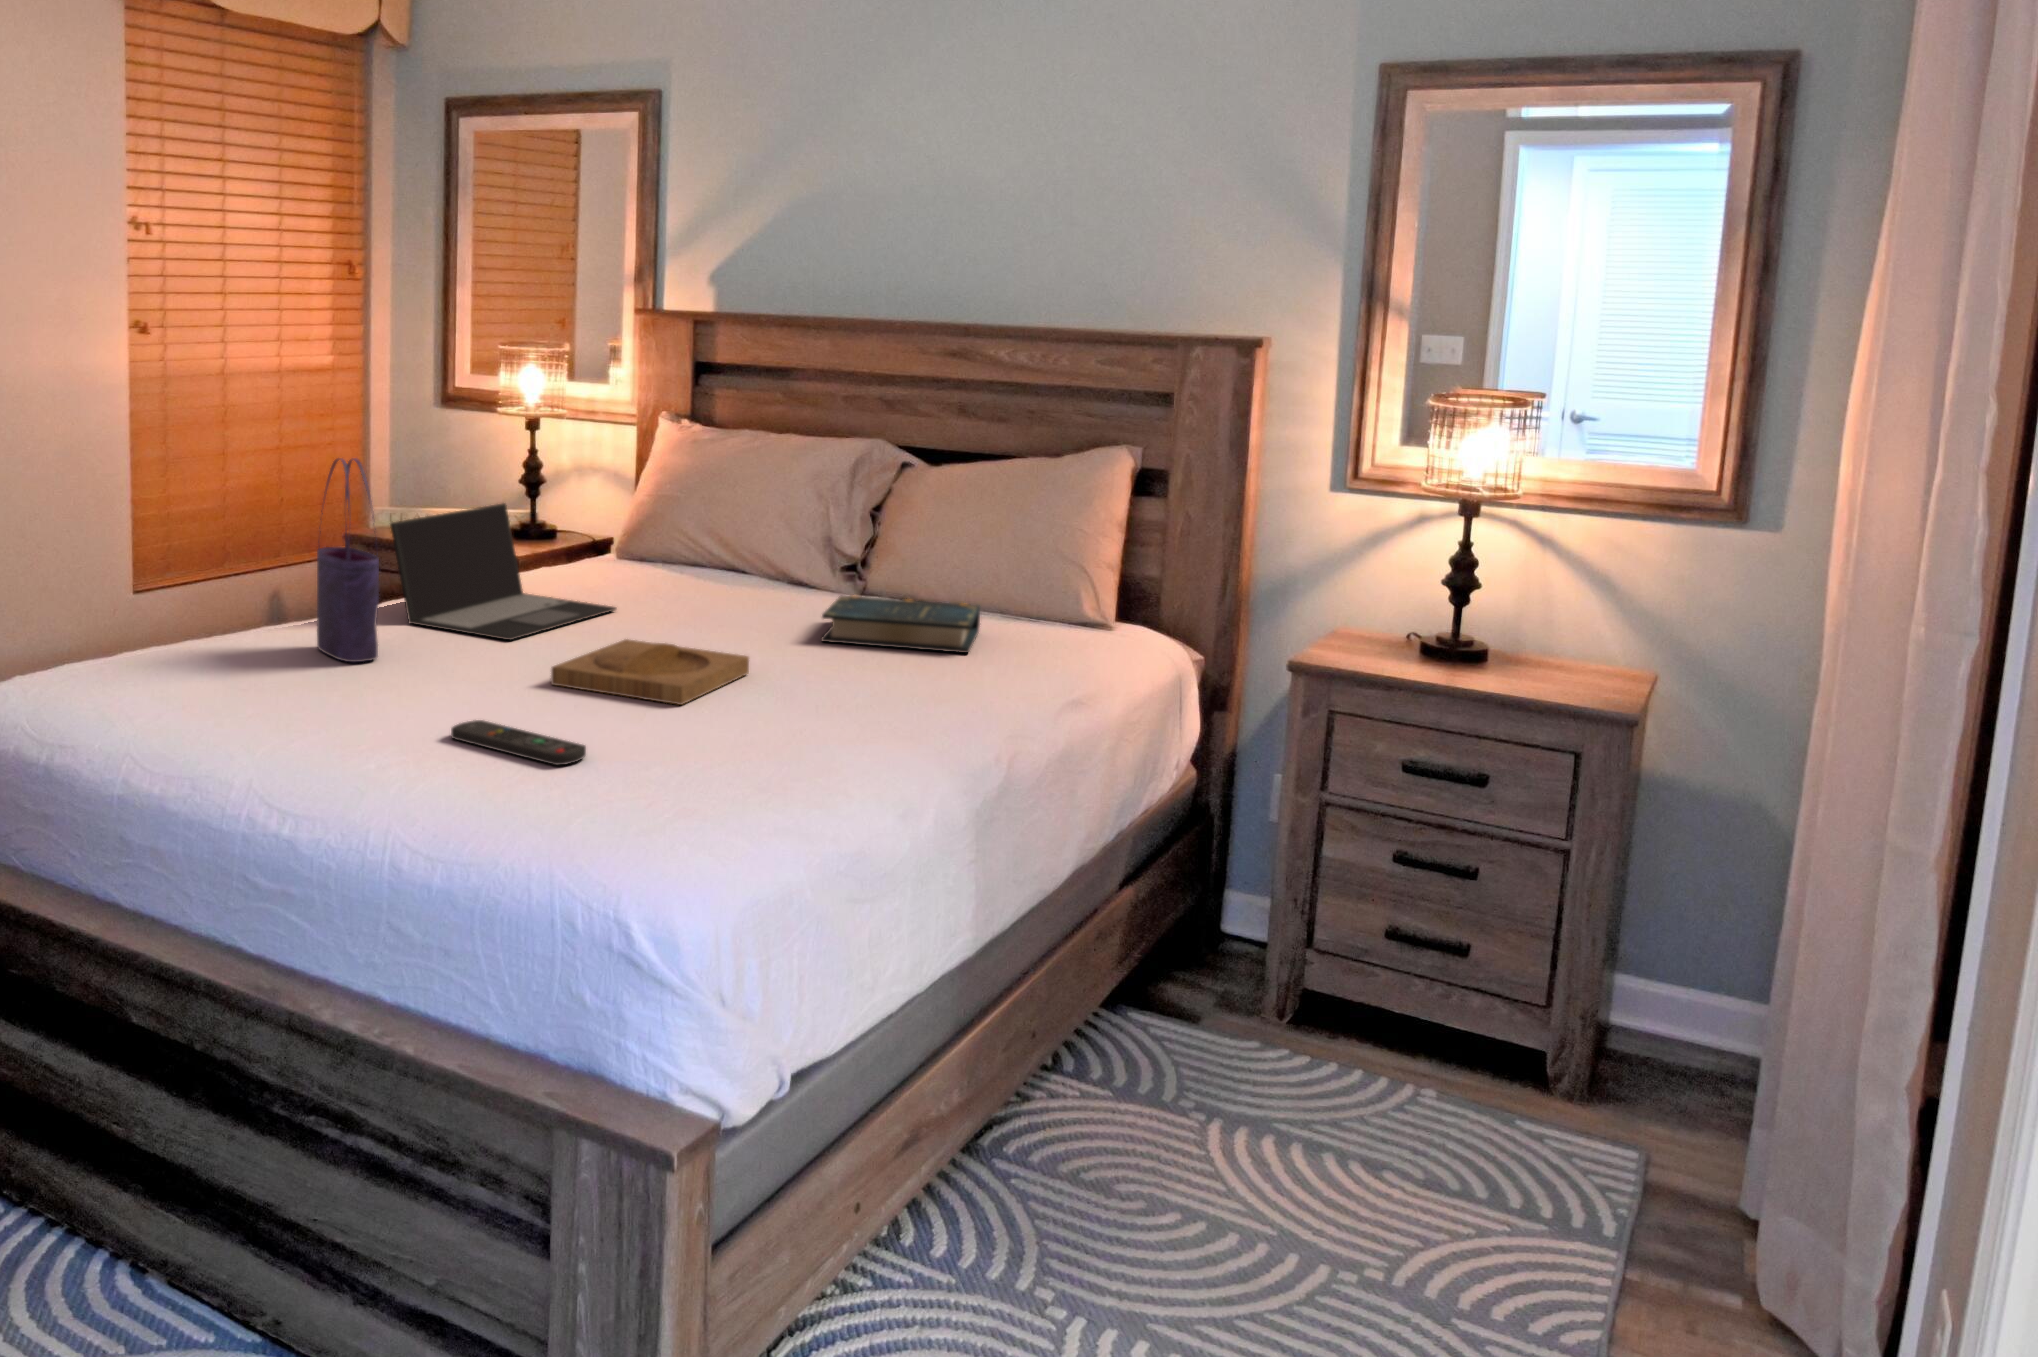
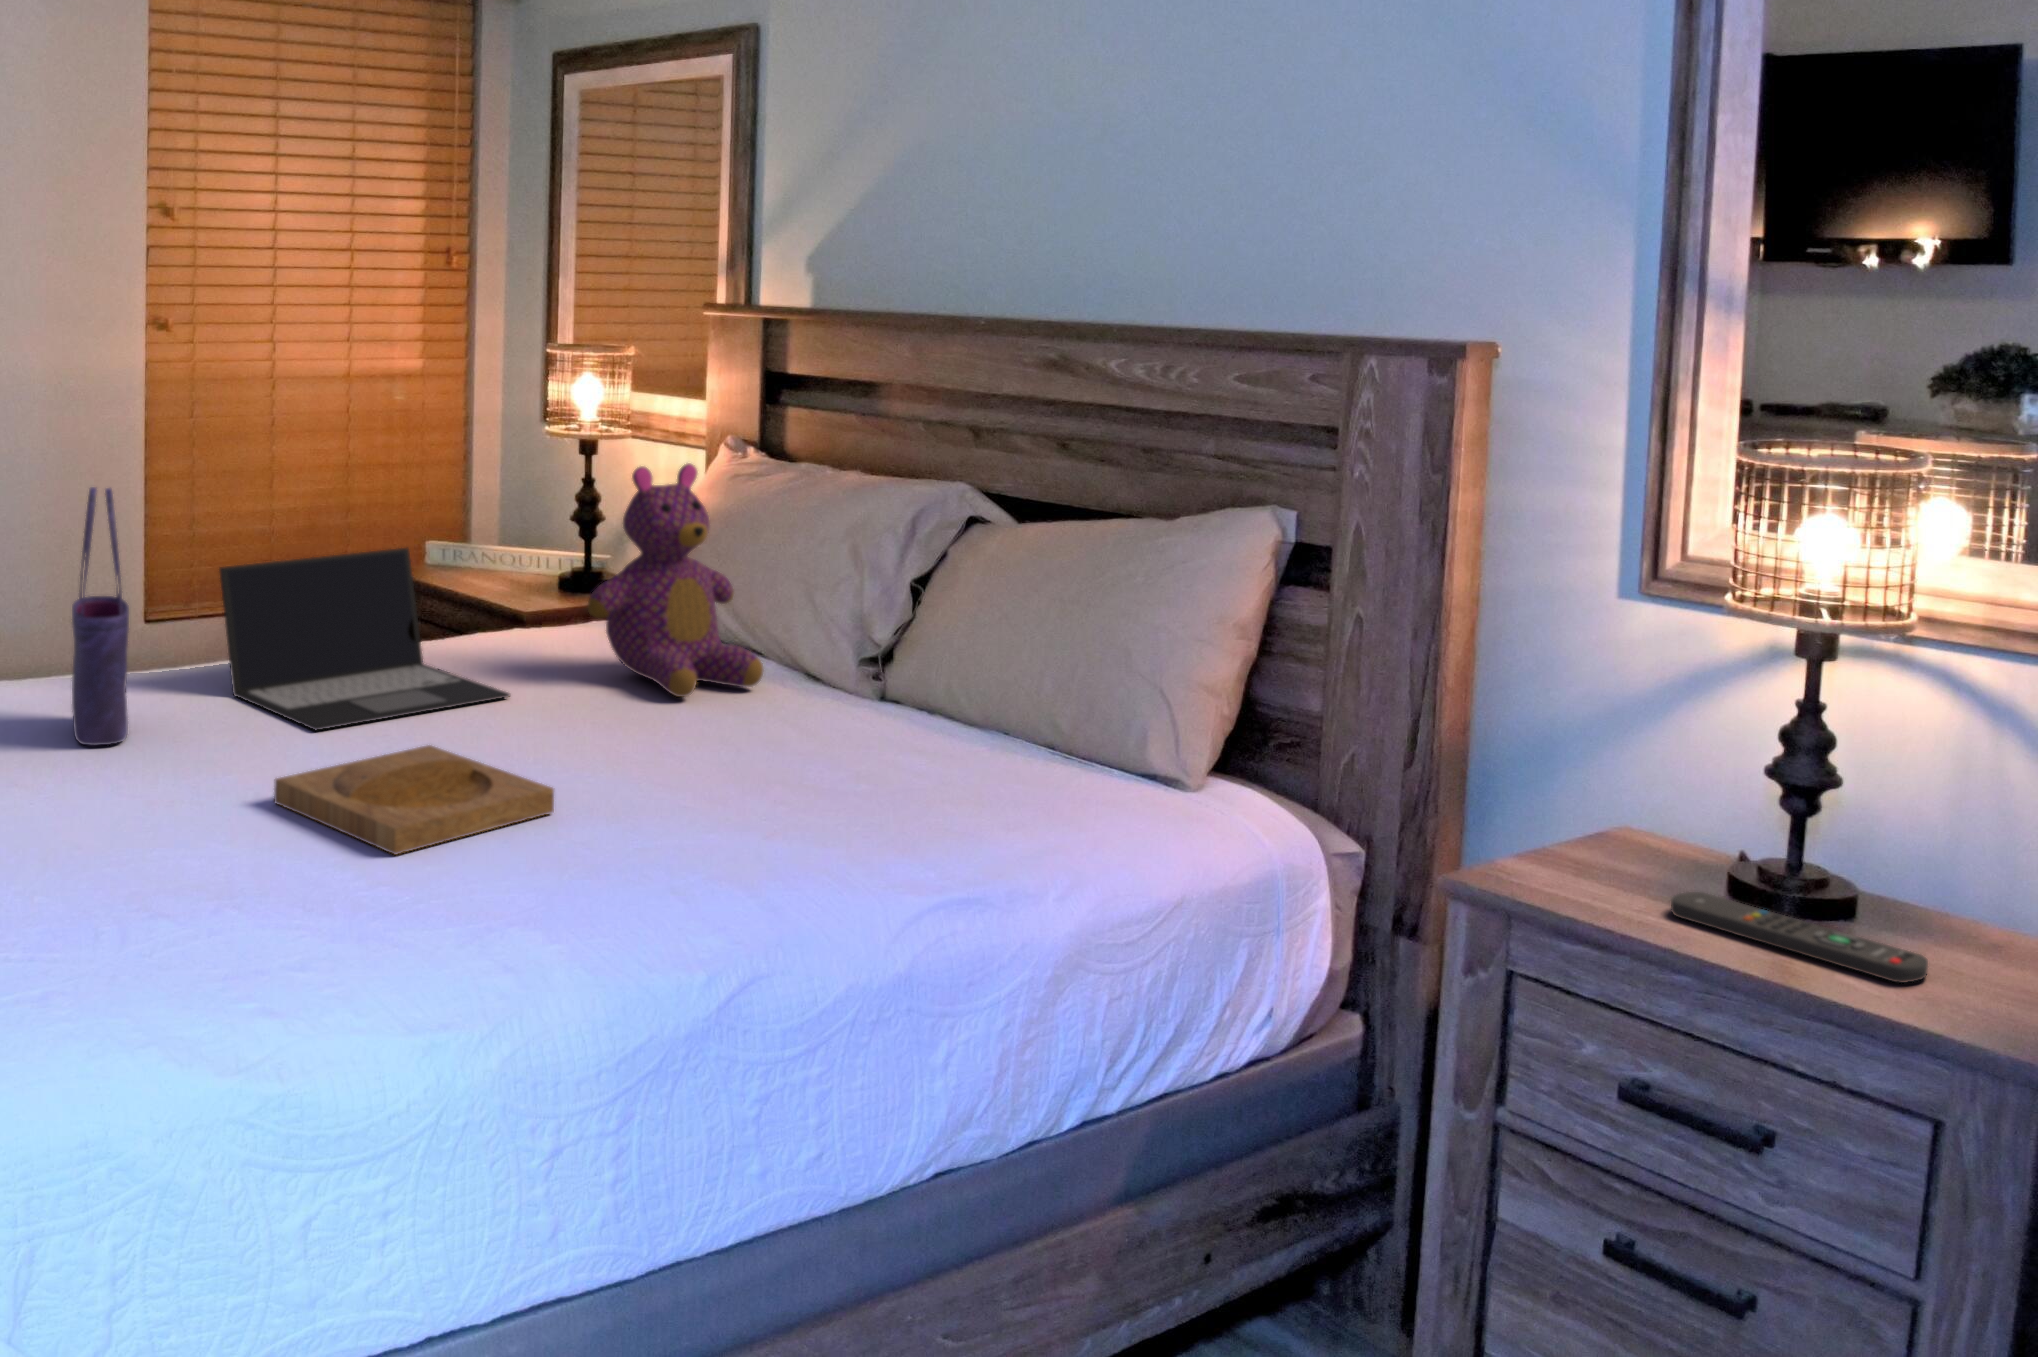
teddy bear: none [657,429,783,602] -> present [588,463,763,697]
book: present [821,596,980,653] -> none [722,703,978,811]
remote control: present [451,720,586,765] -> present [1671,892,1928,983]

